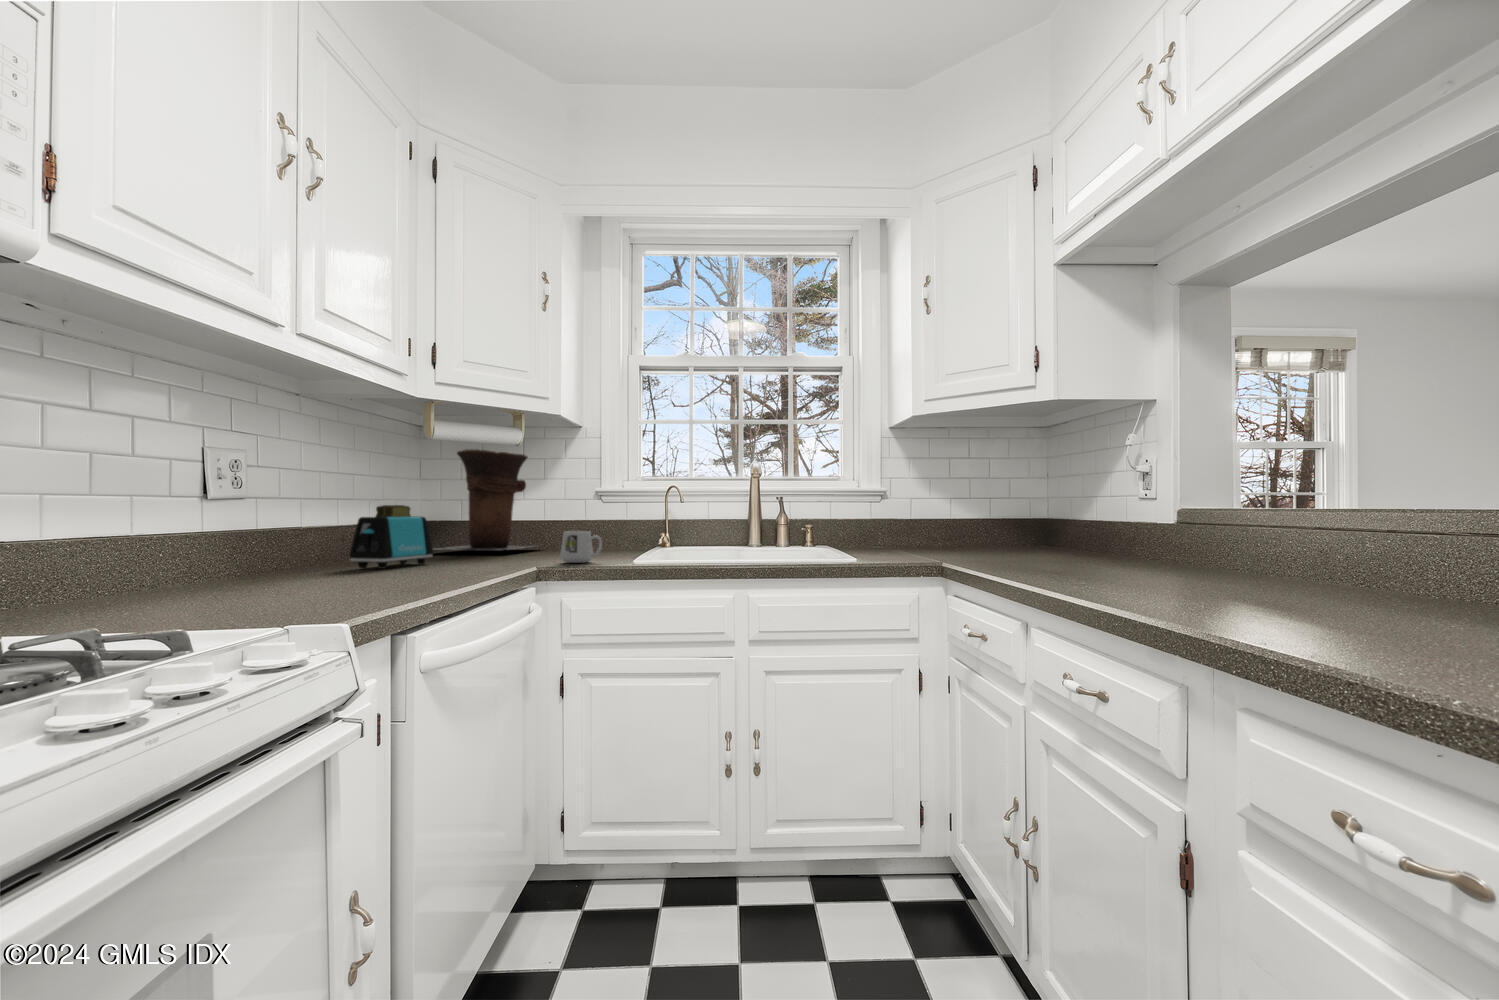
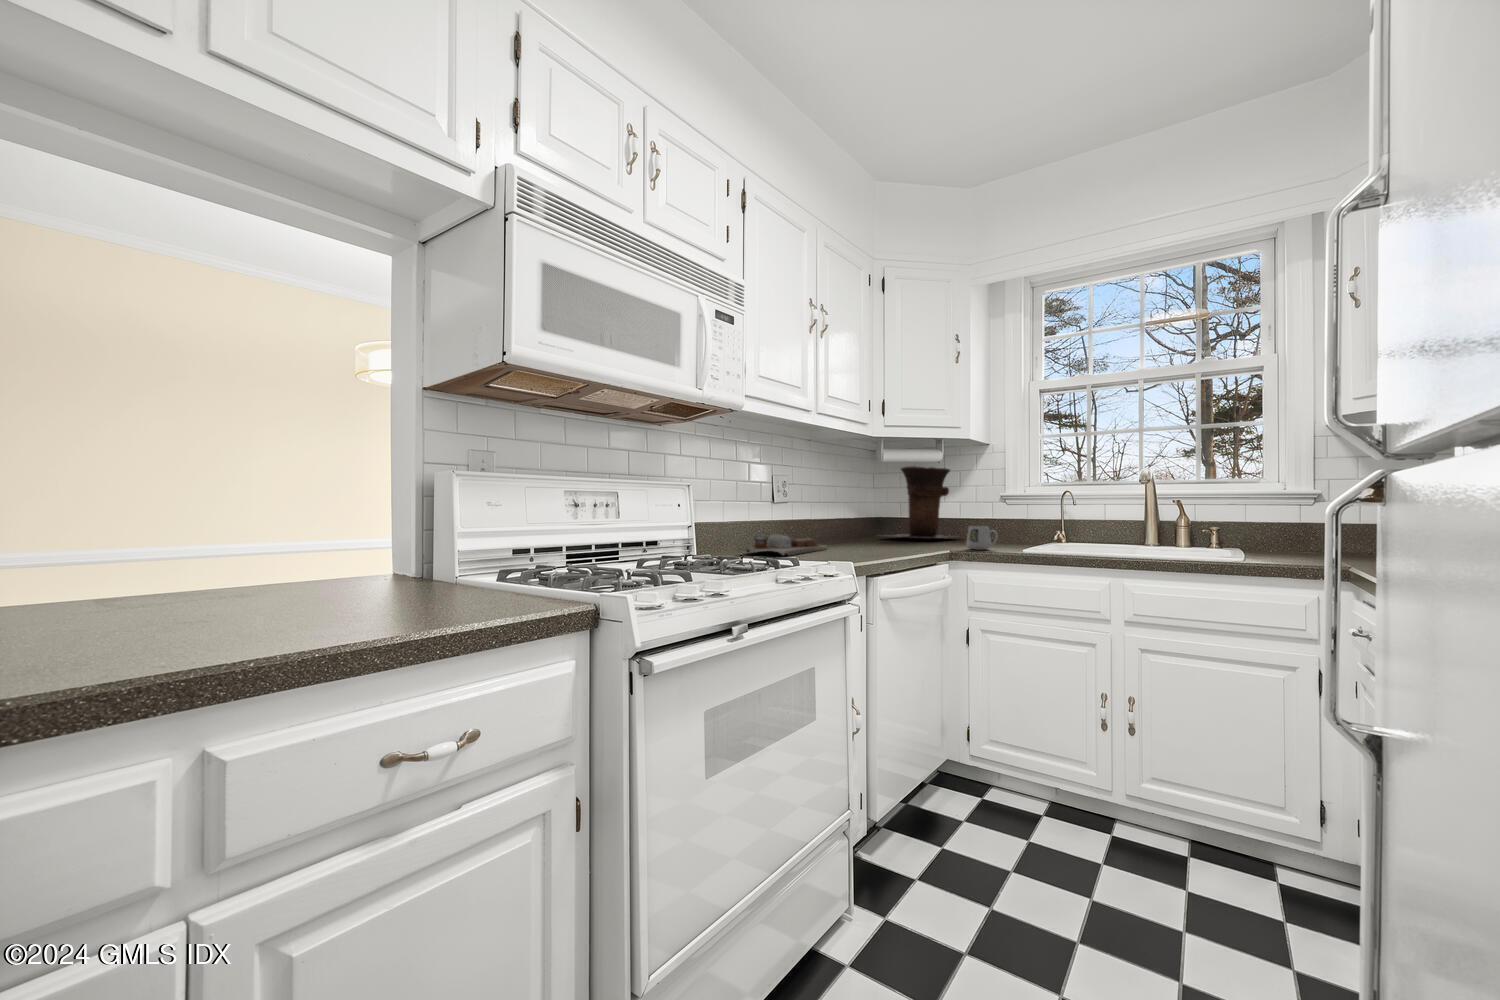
toaster: present [350,505,433,569] -> none [833,507,882,547]
cutting board: none [137,554,340,594] -> present [740,534,827,556]

